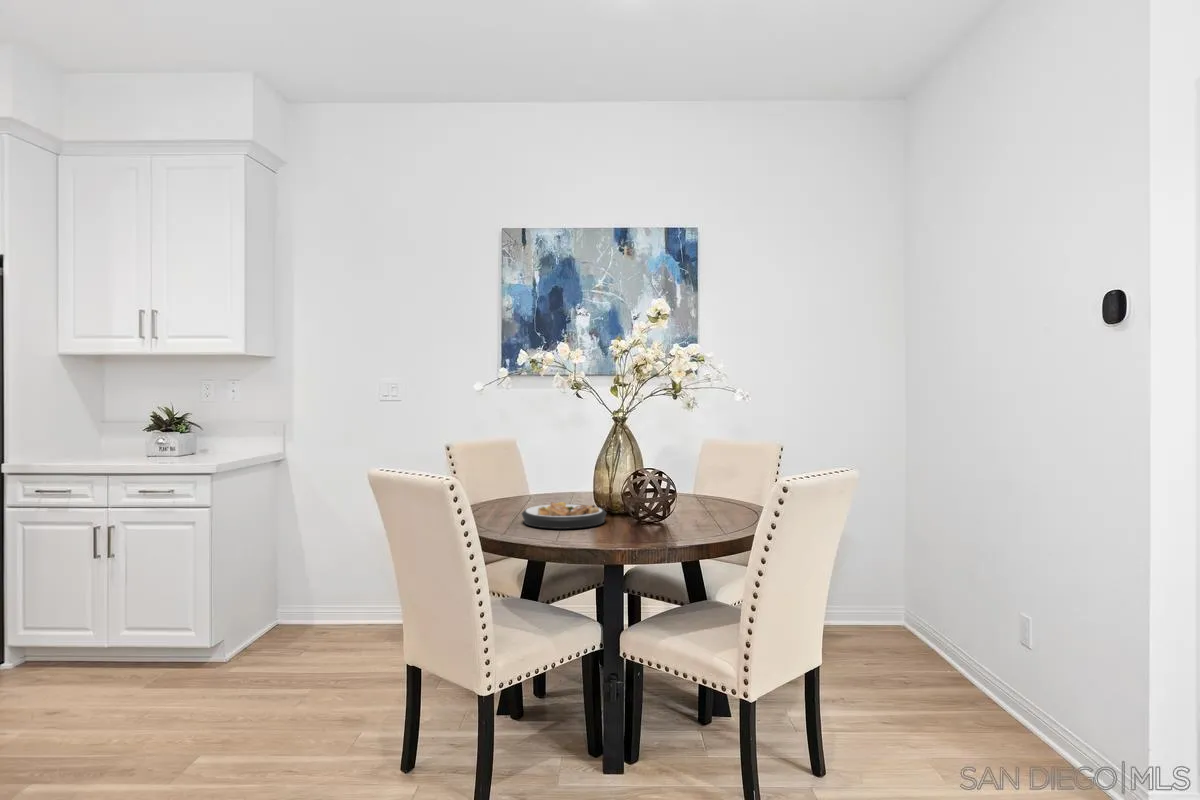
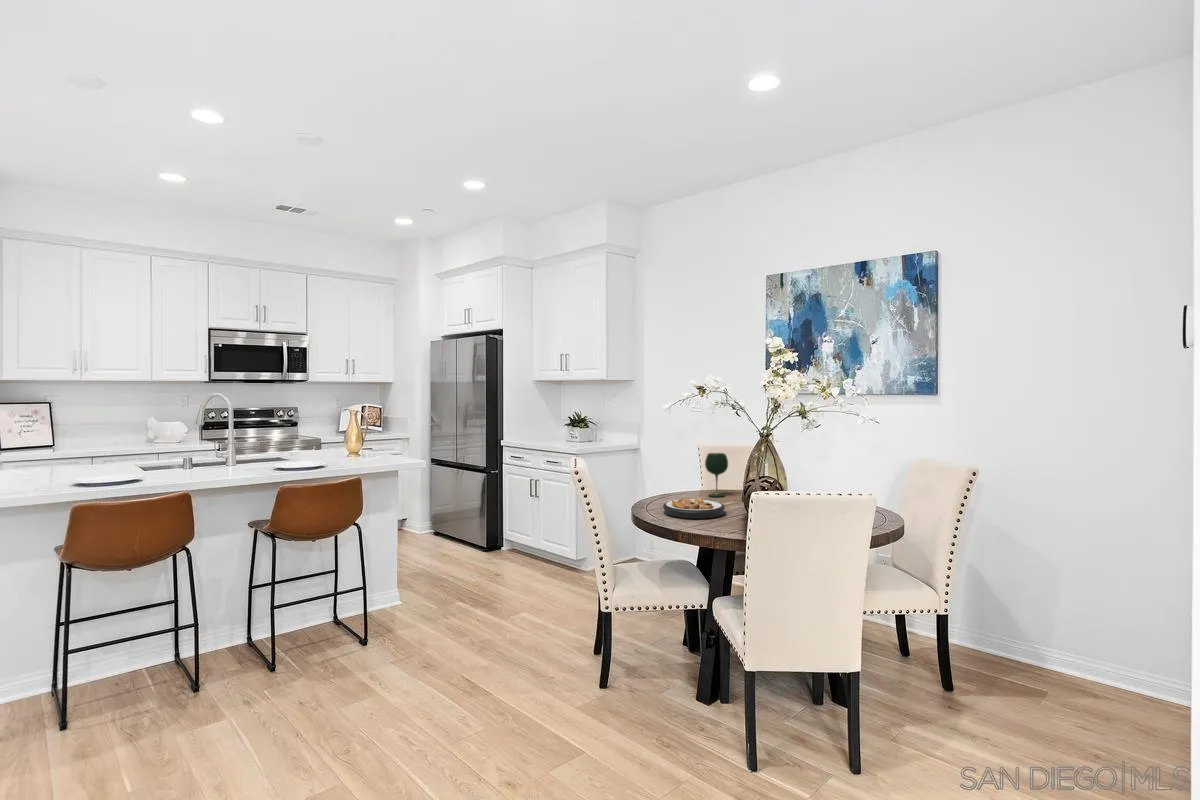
wine glass: none [512,445,542,503] -> present [705,453,728,497]

